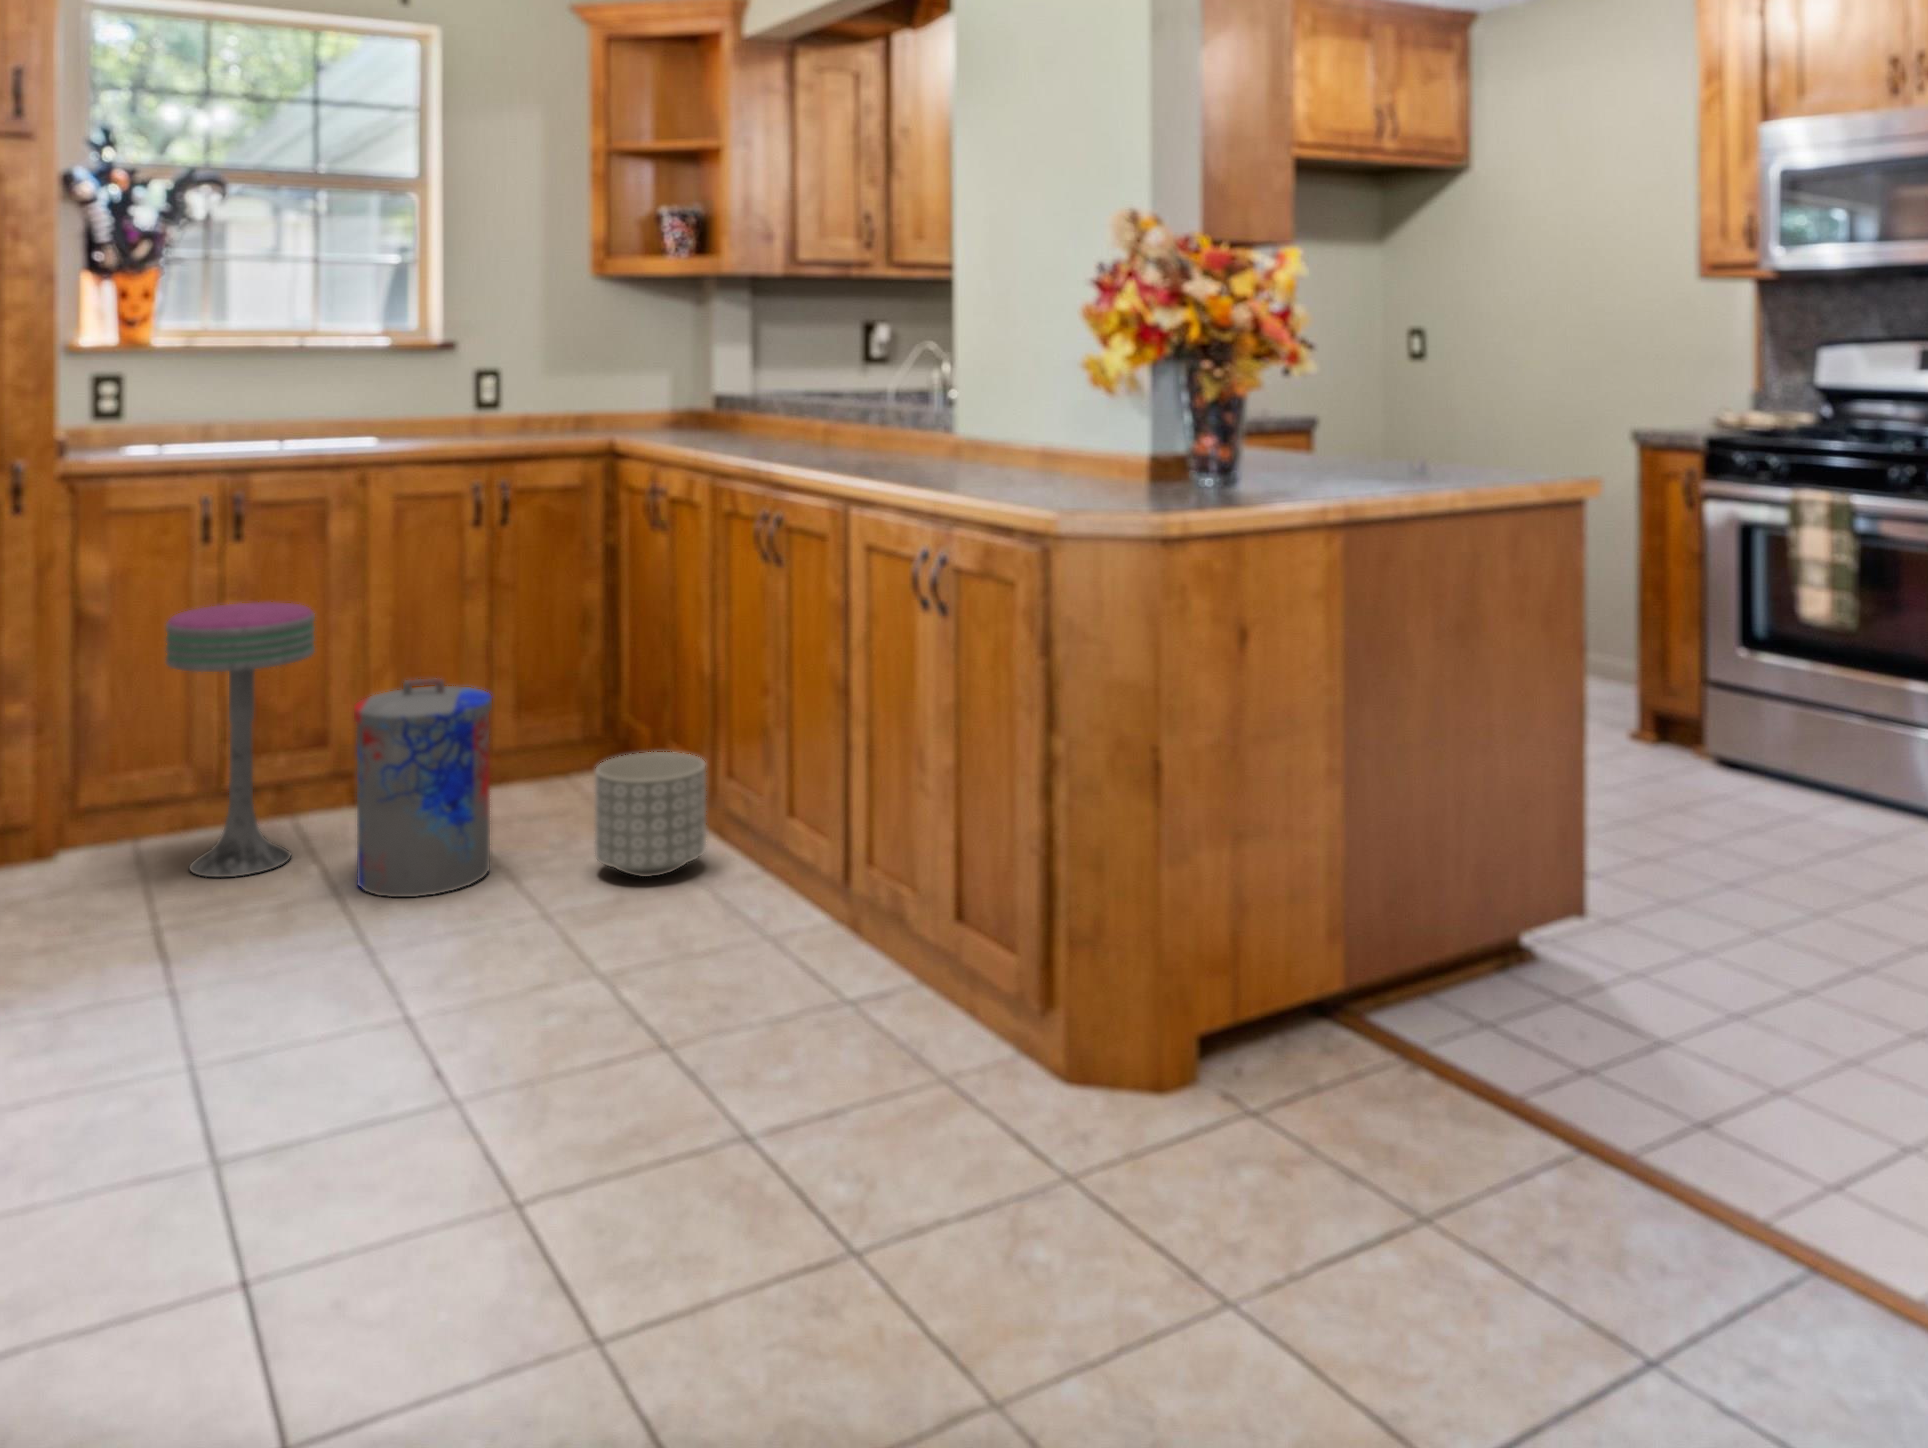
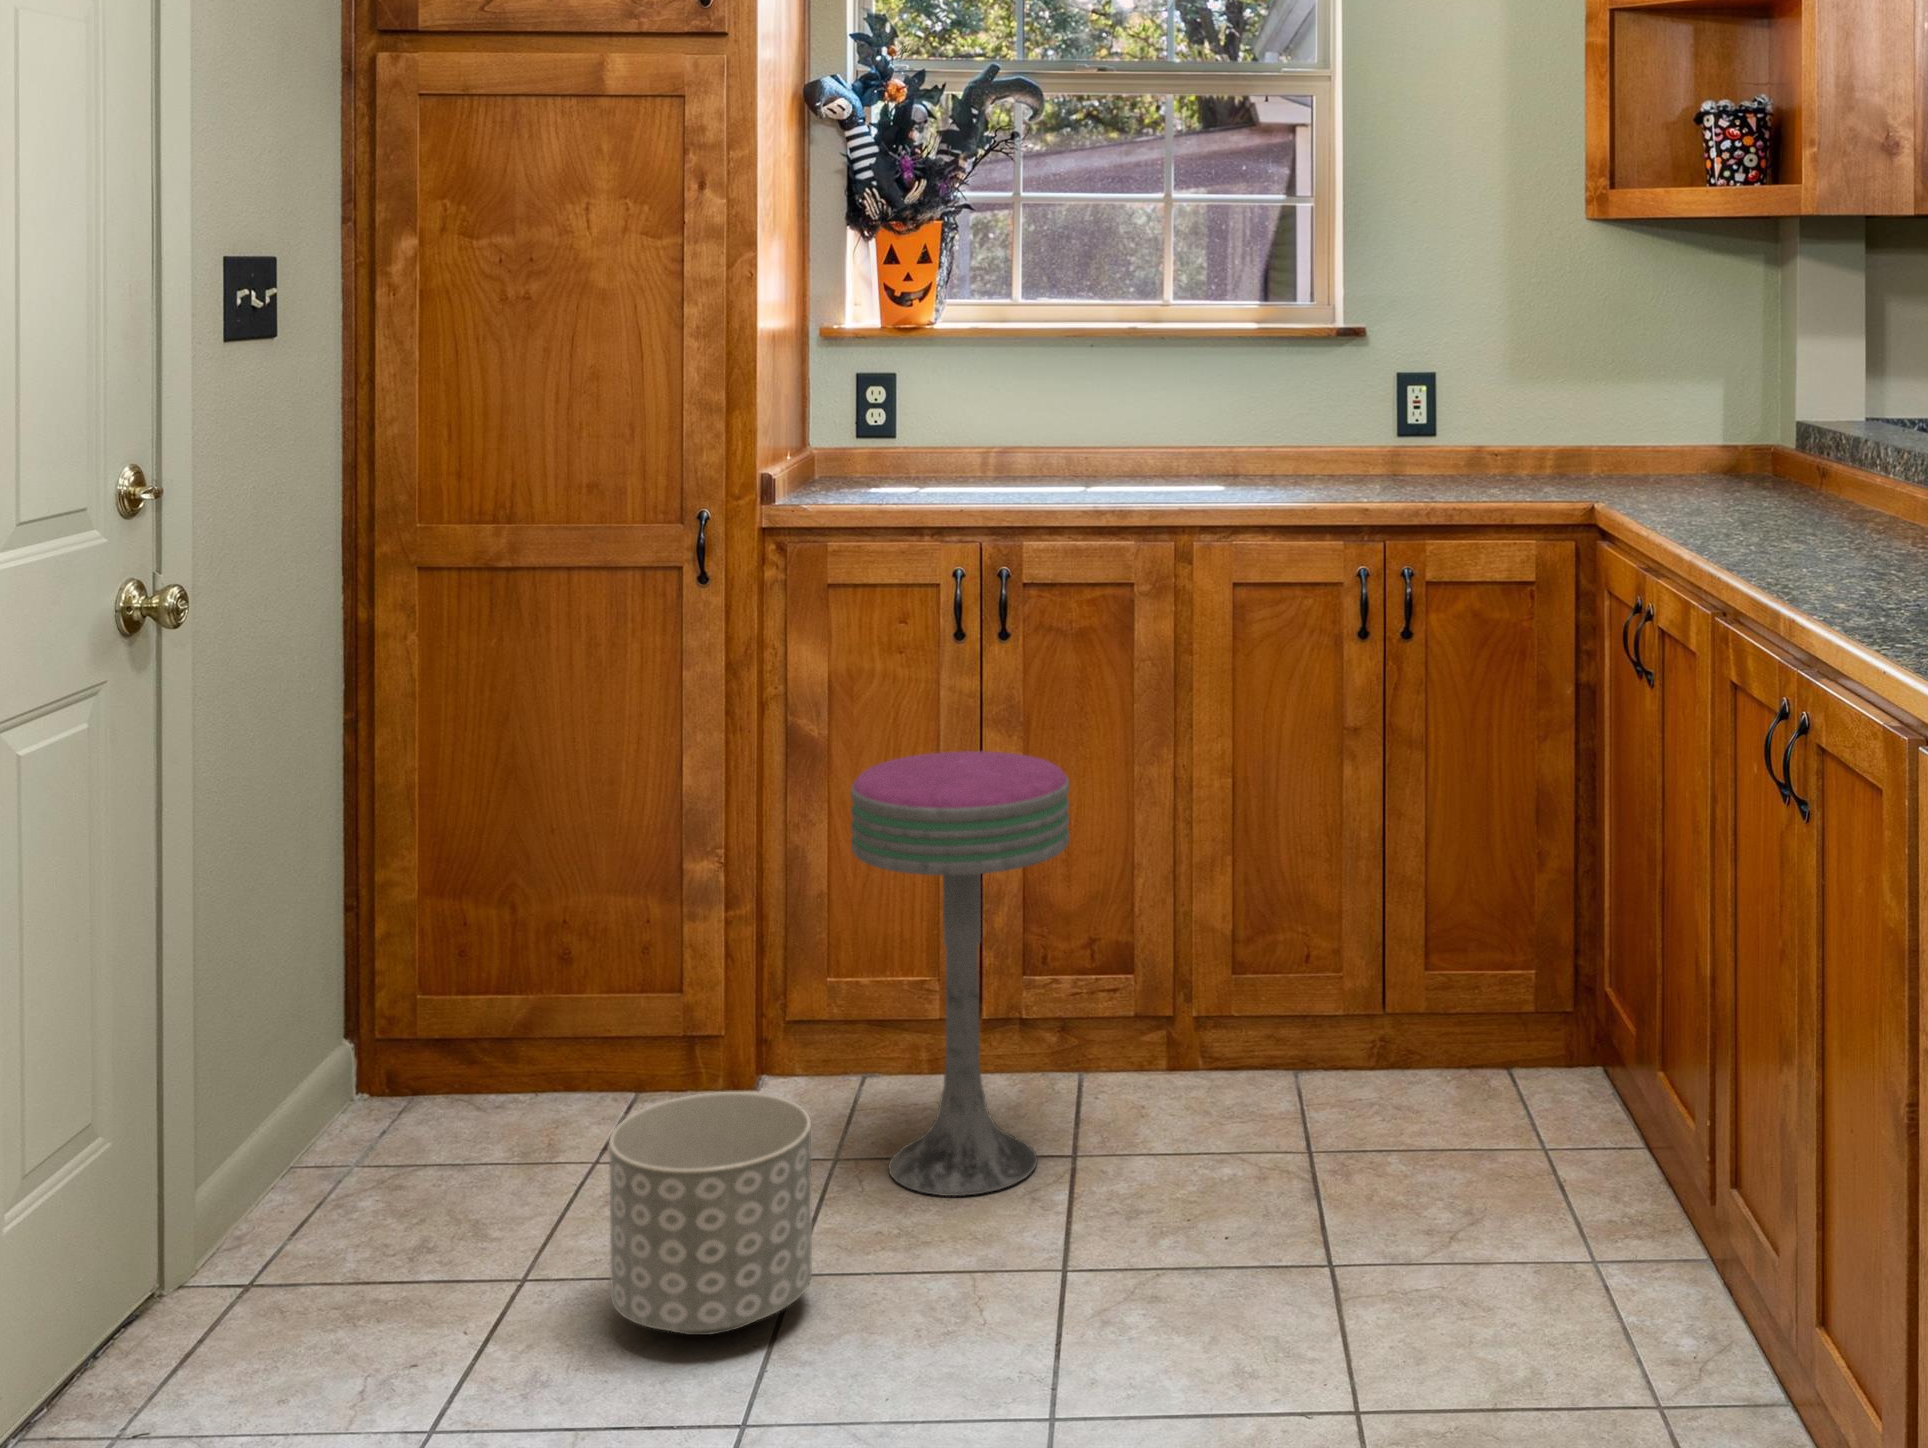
trash can: present [354,679,492,897] -> none [1087,928,1312,1312]
planter: present [595,752,706,877] -> present [609,1092,812,1335]

